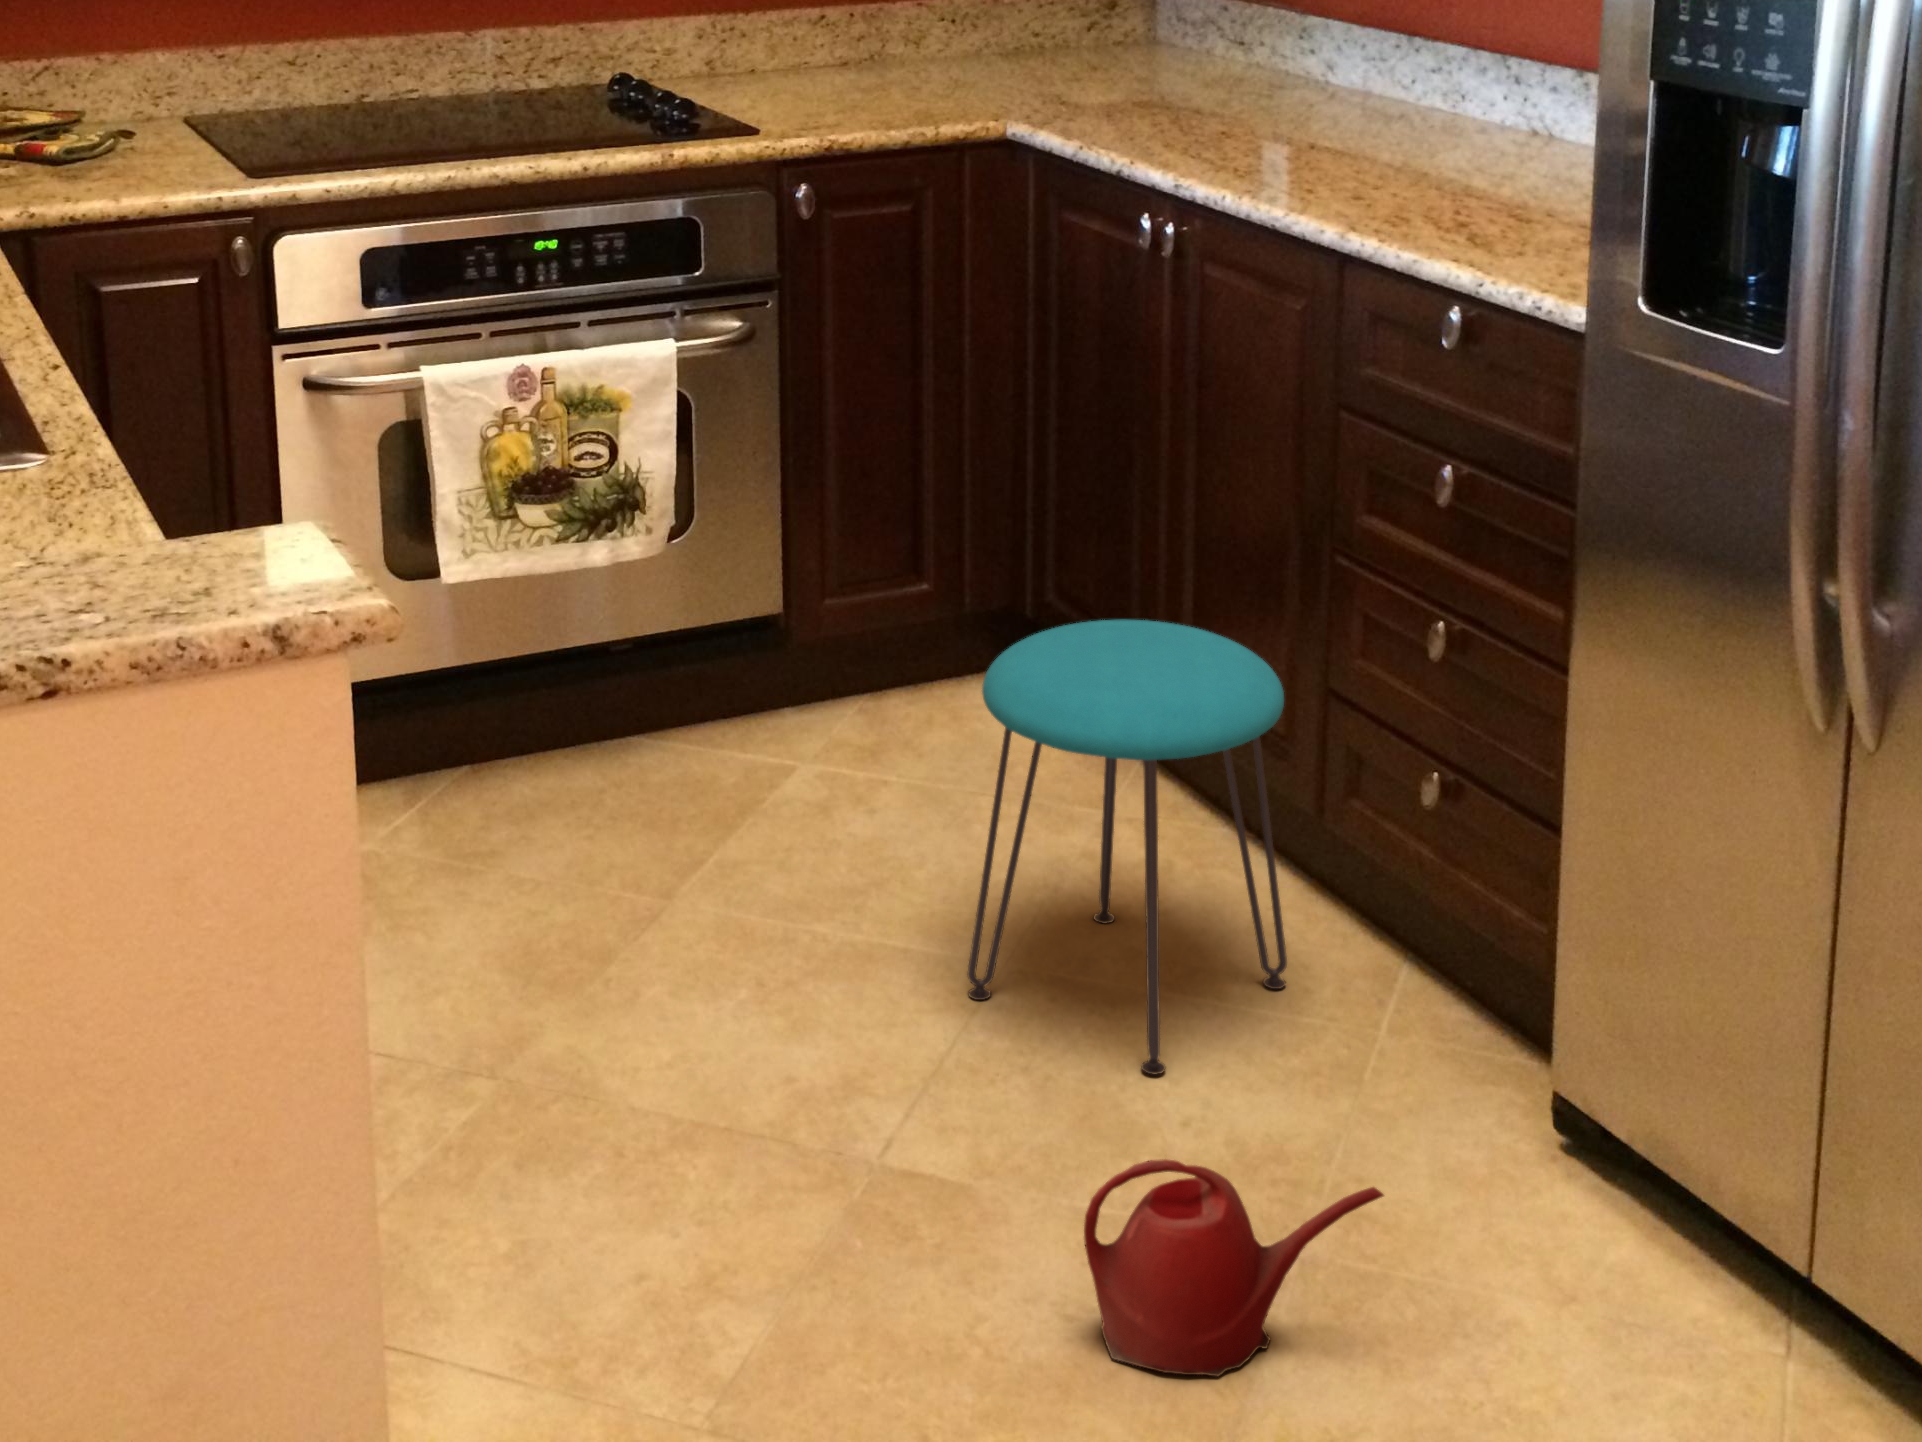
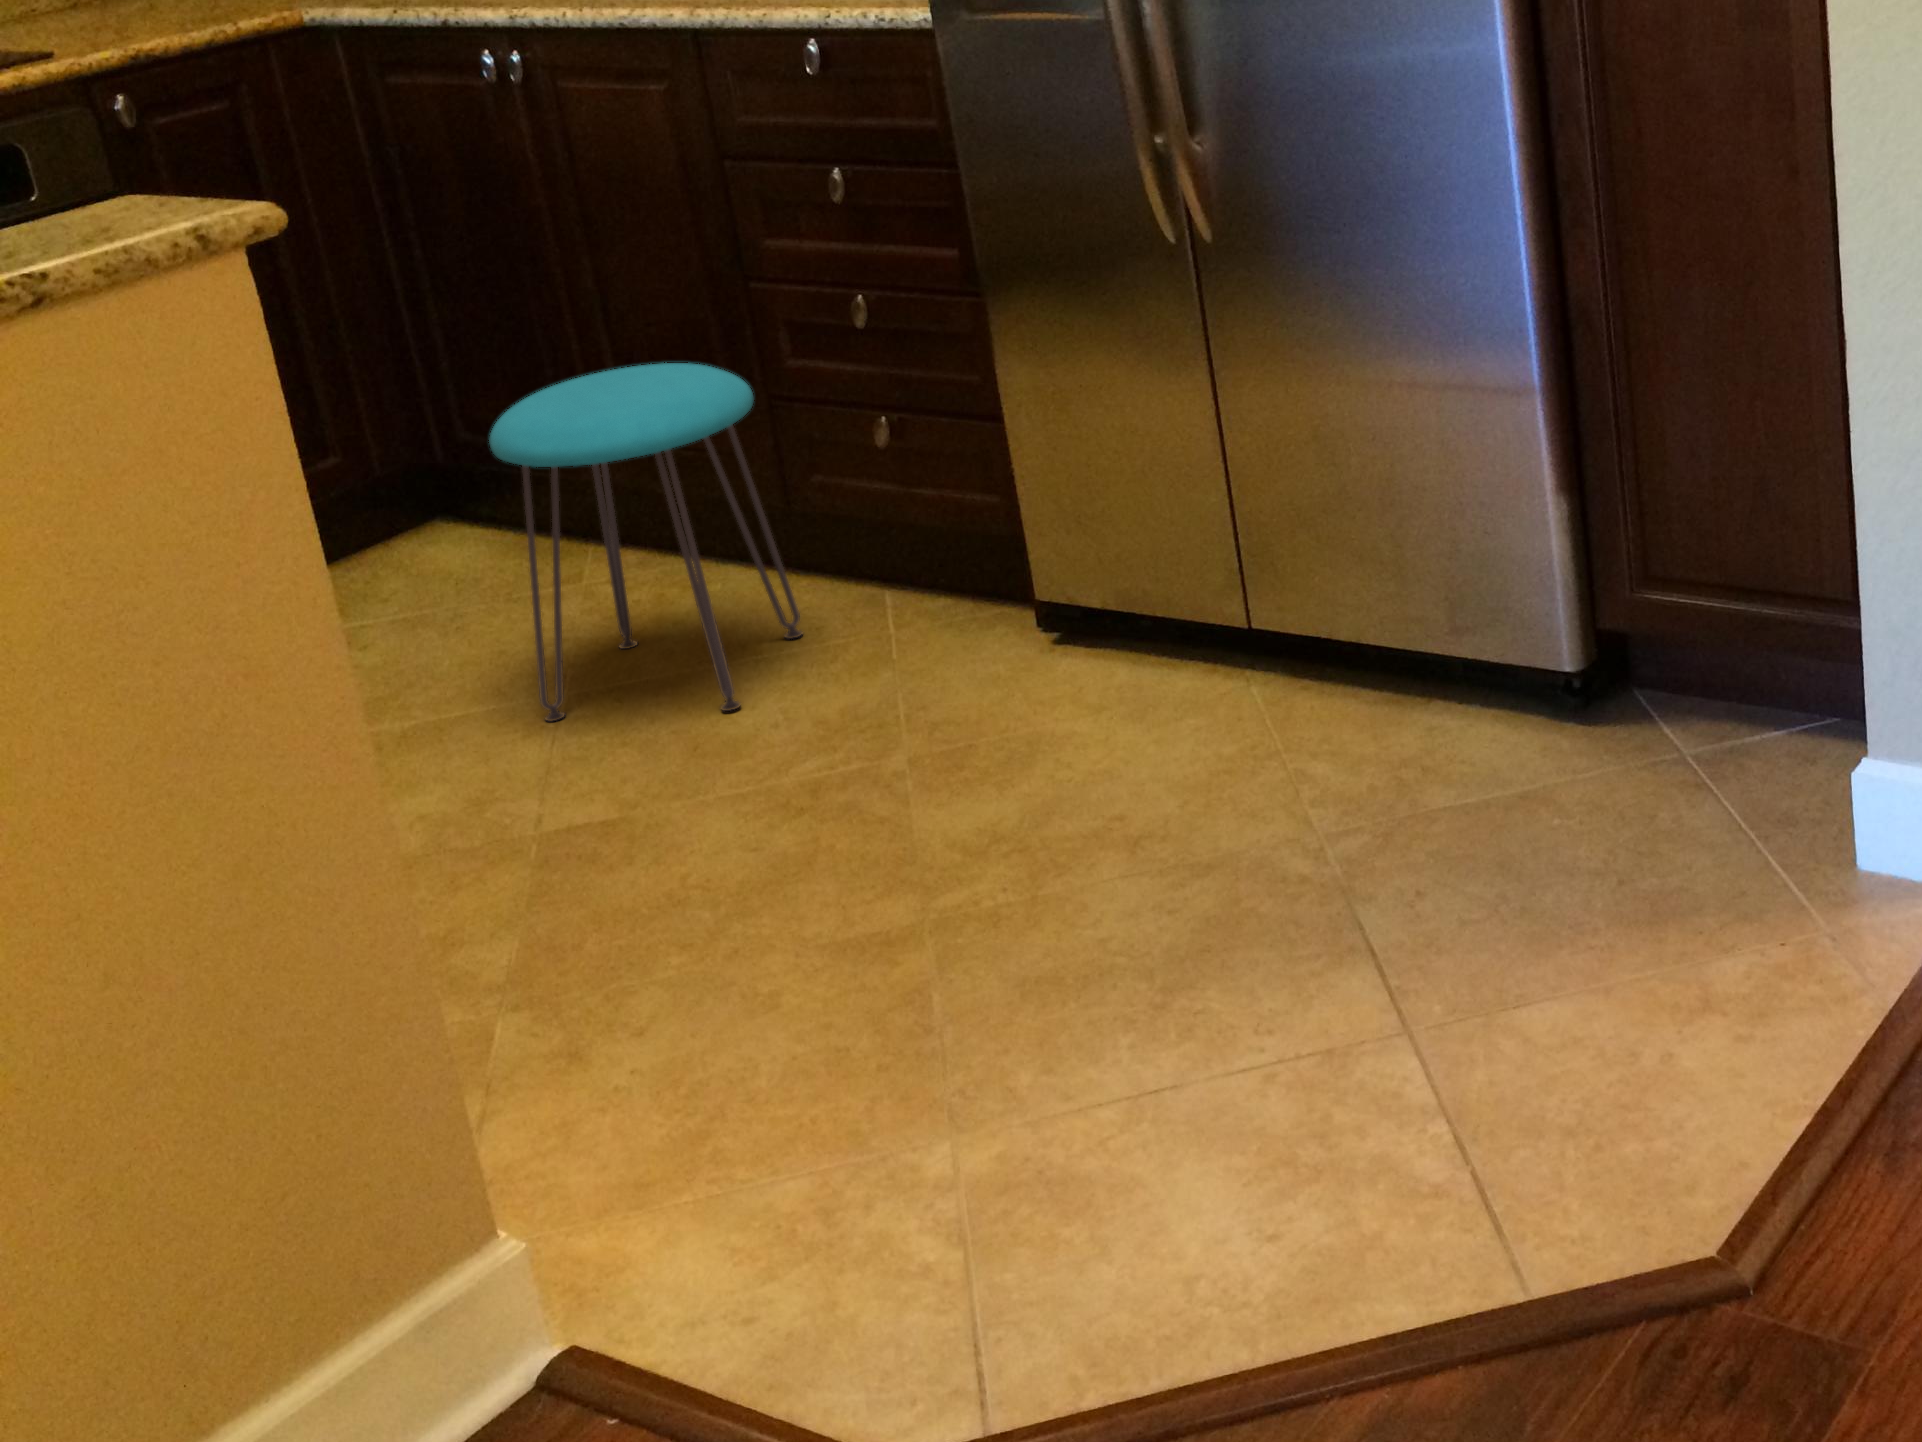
watering can: present [1084,1159,1384,1376] -> none [756,657,969,851]

